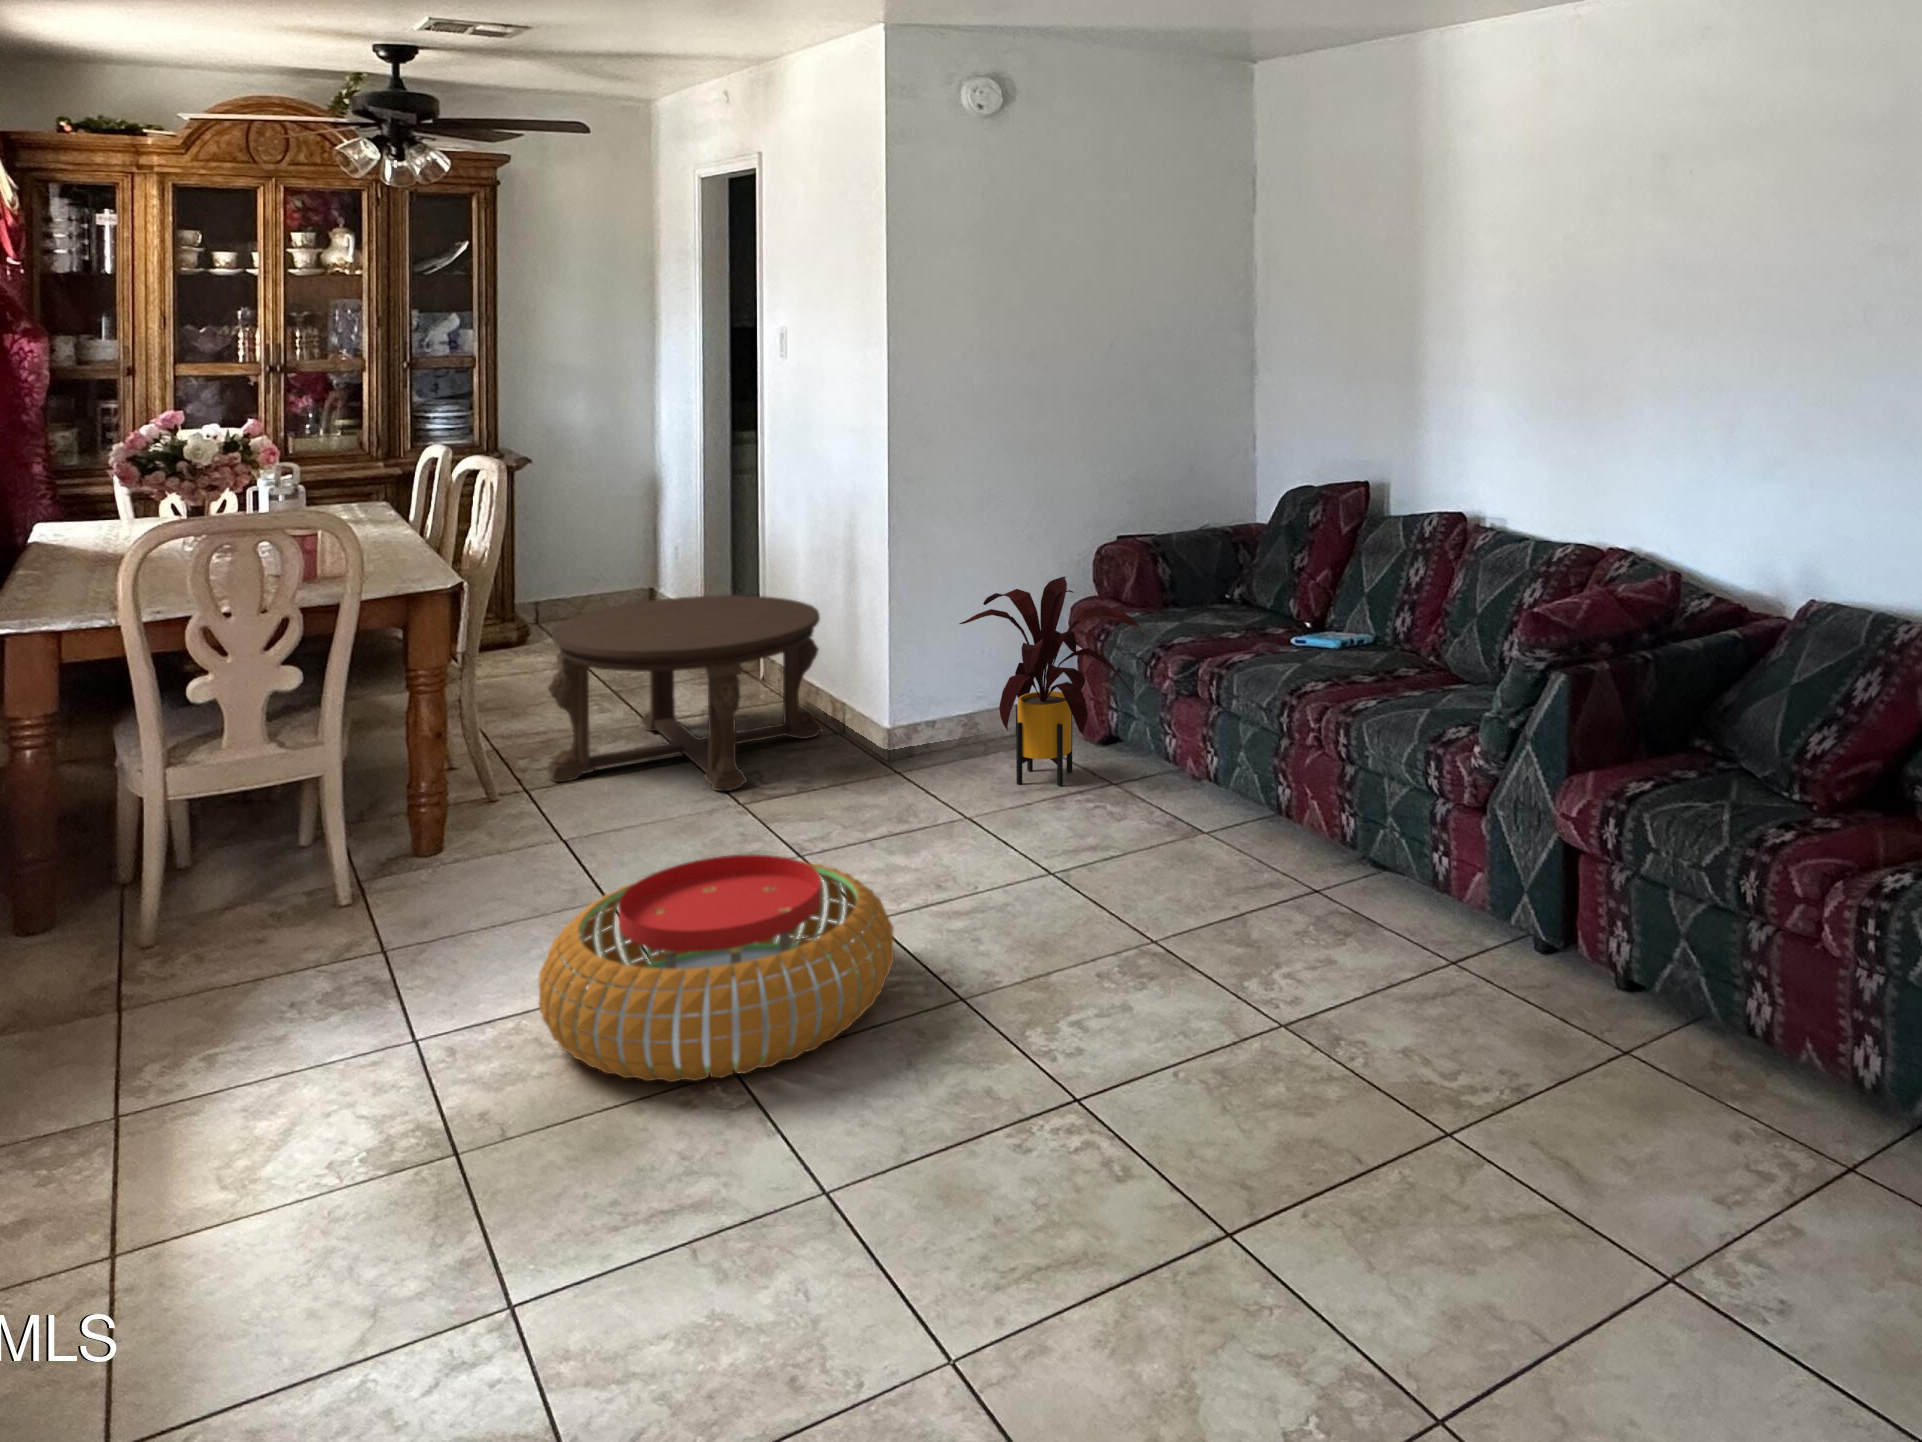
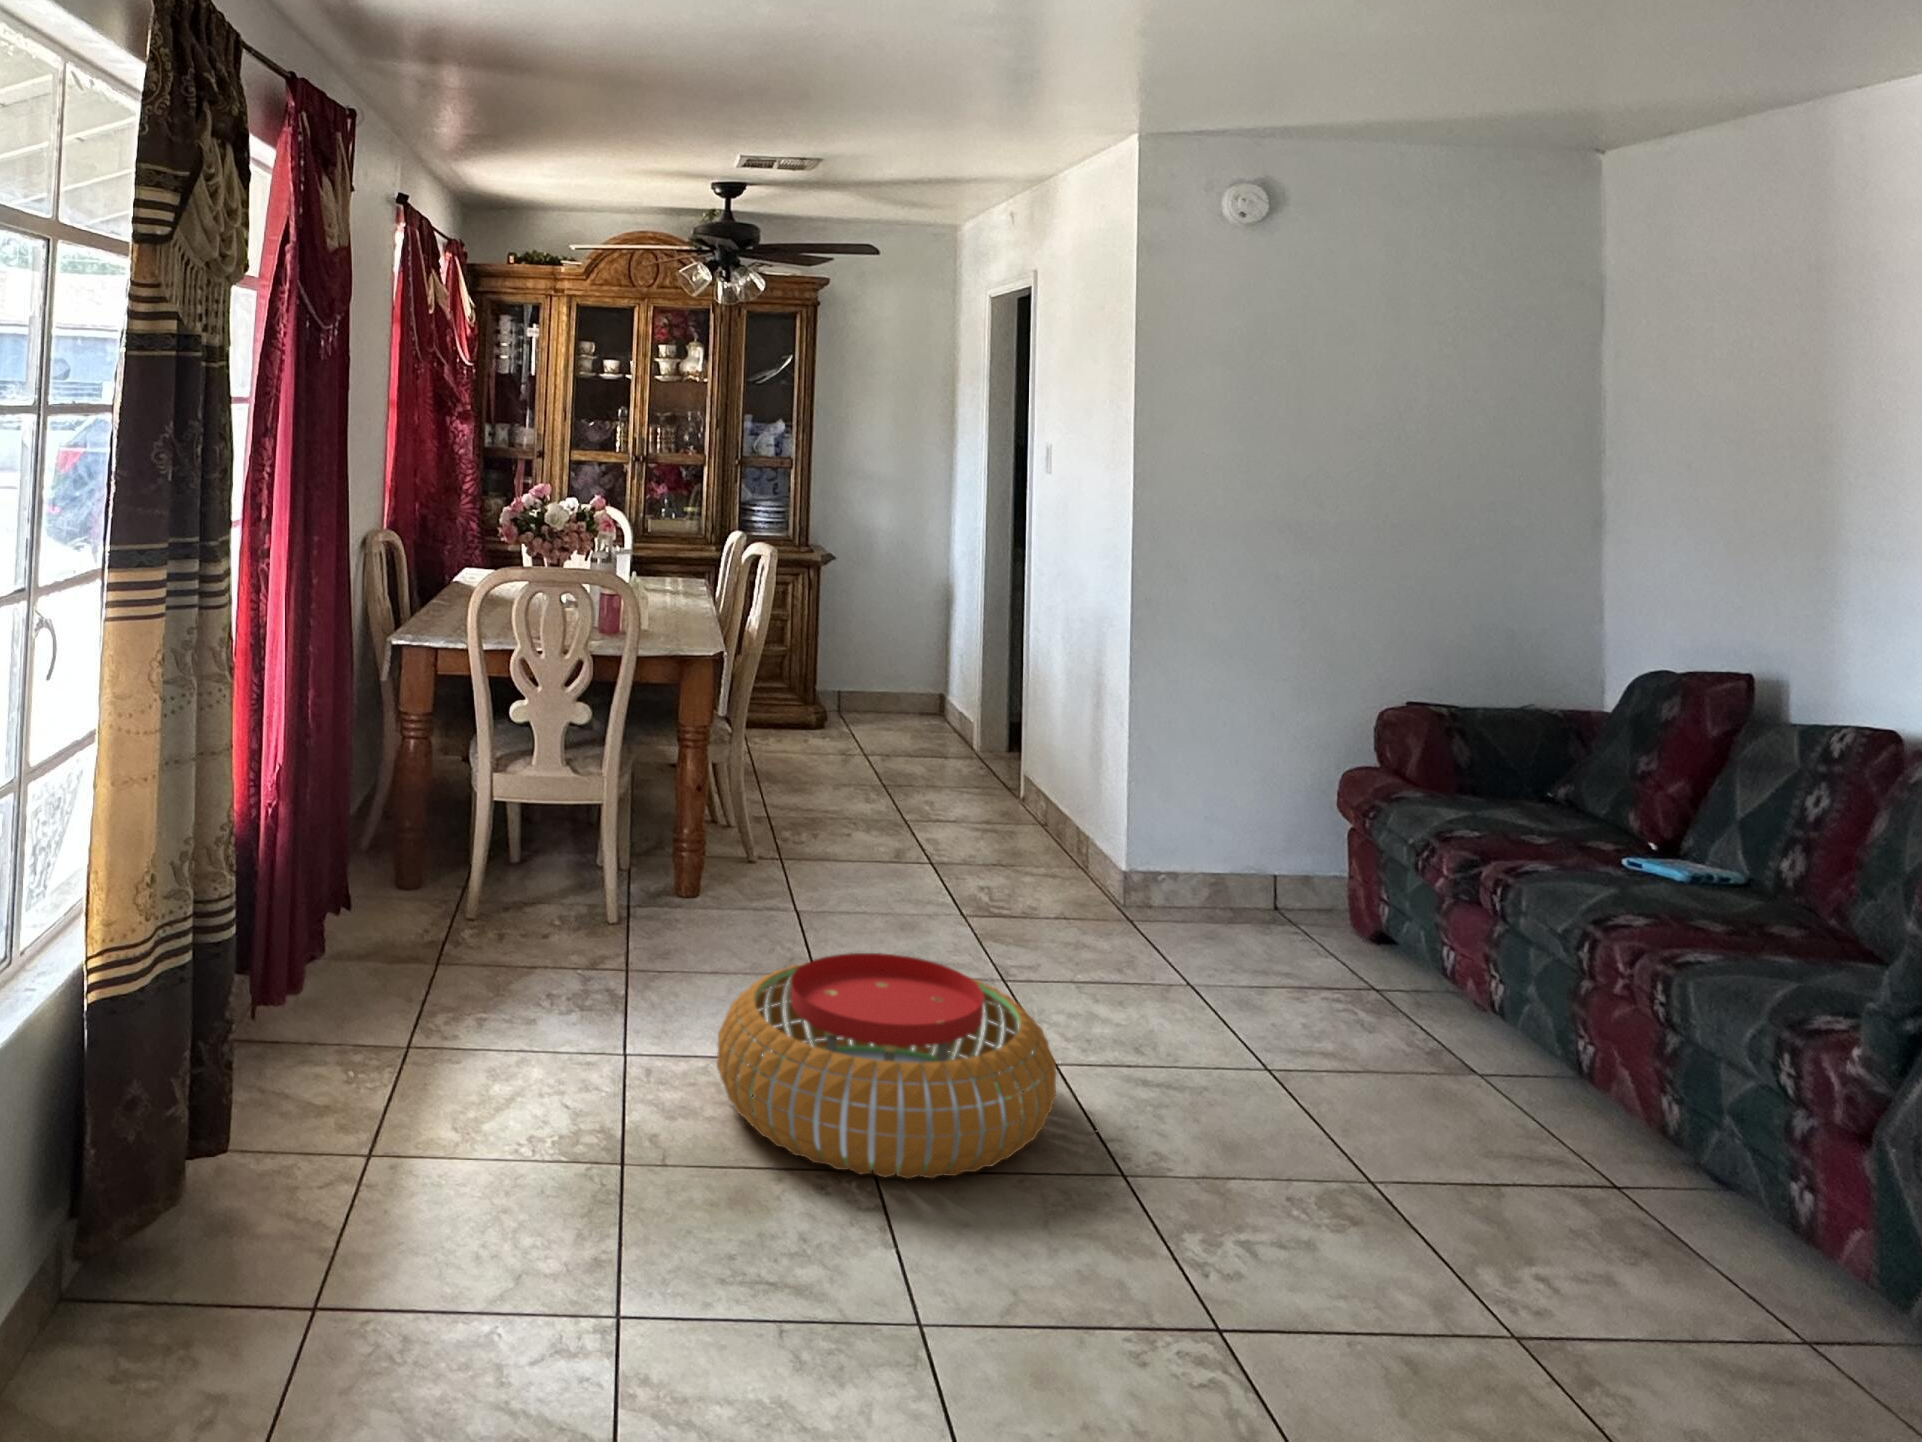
house plant: present [959,577,1140,786] -> none [1197,739,1412,978]
coffee table: present [546,595,823,791] -> none [802,702,1068,903]

